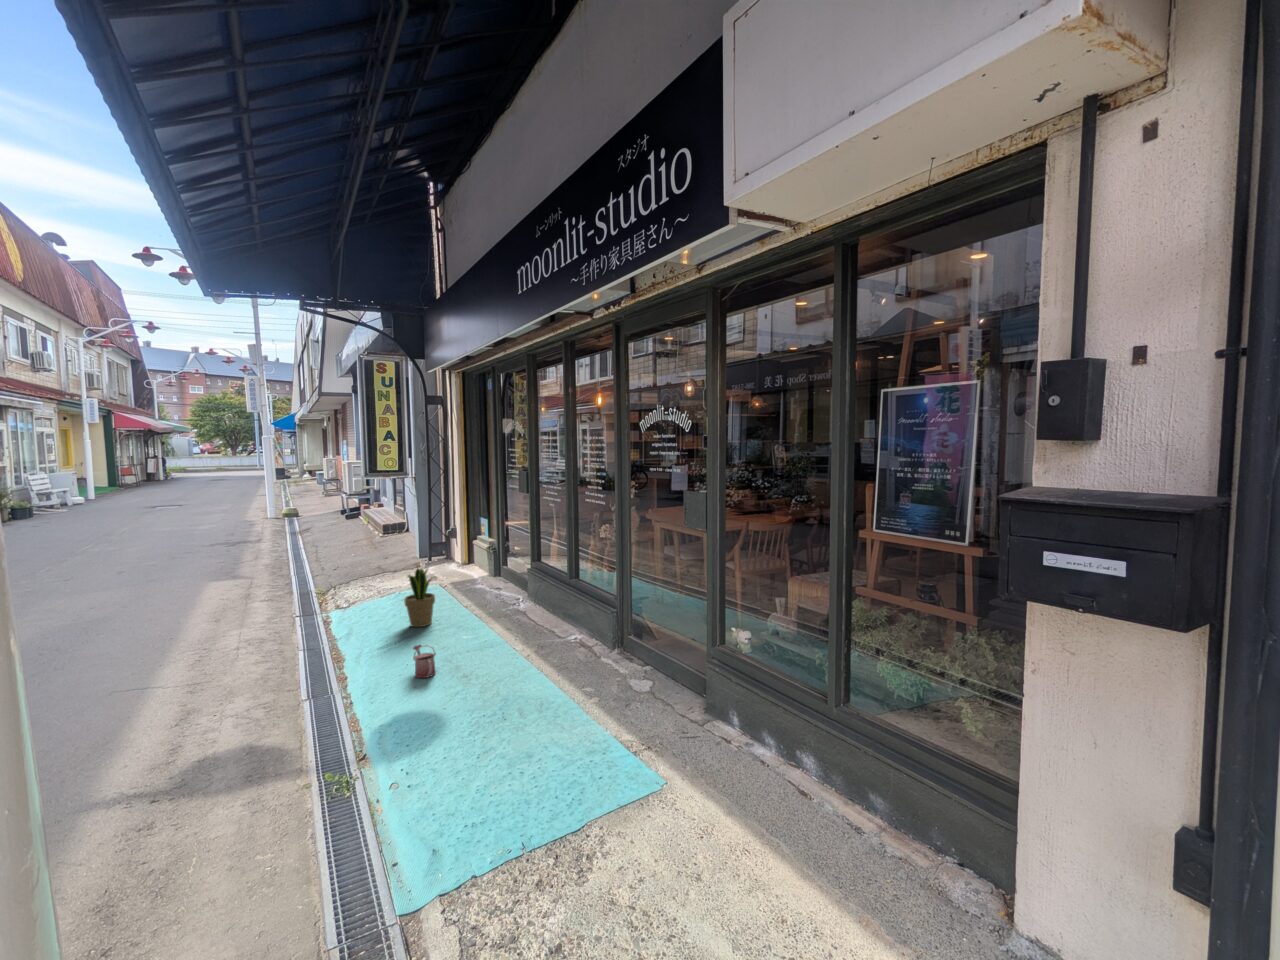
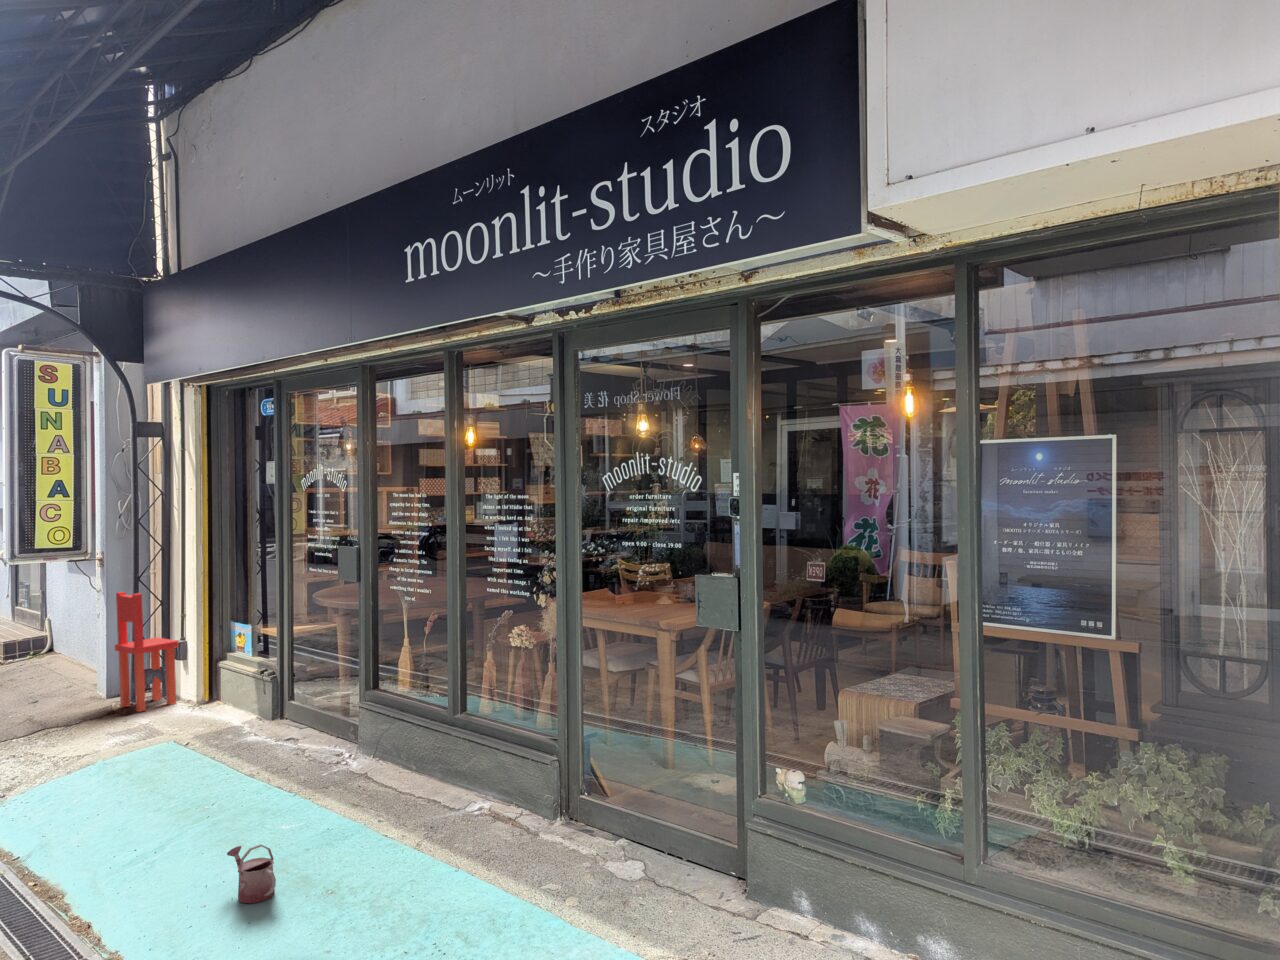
chair: none [418,496,452,567] -> present [115,592,179,712]
potted plant: present [404,569,435,627] -> none [161,713,223,817]

